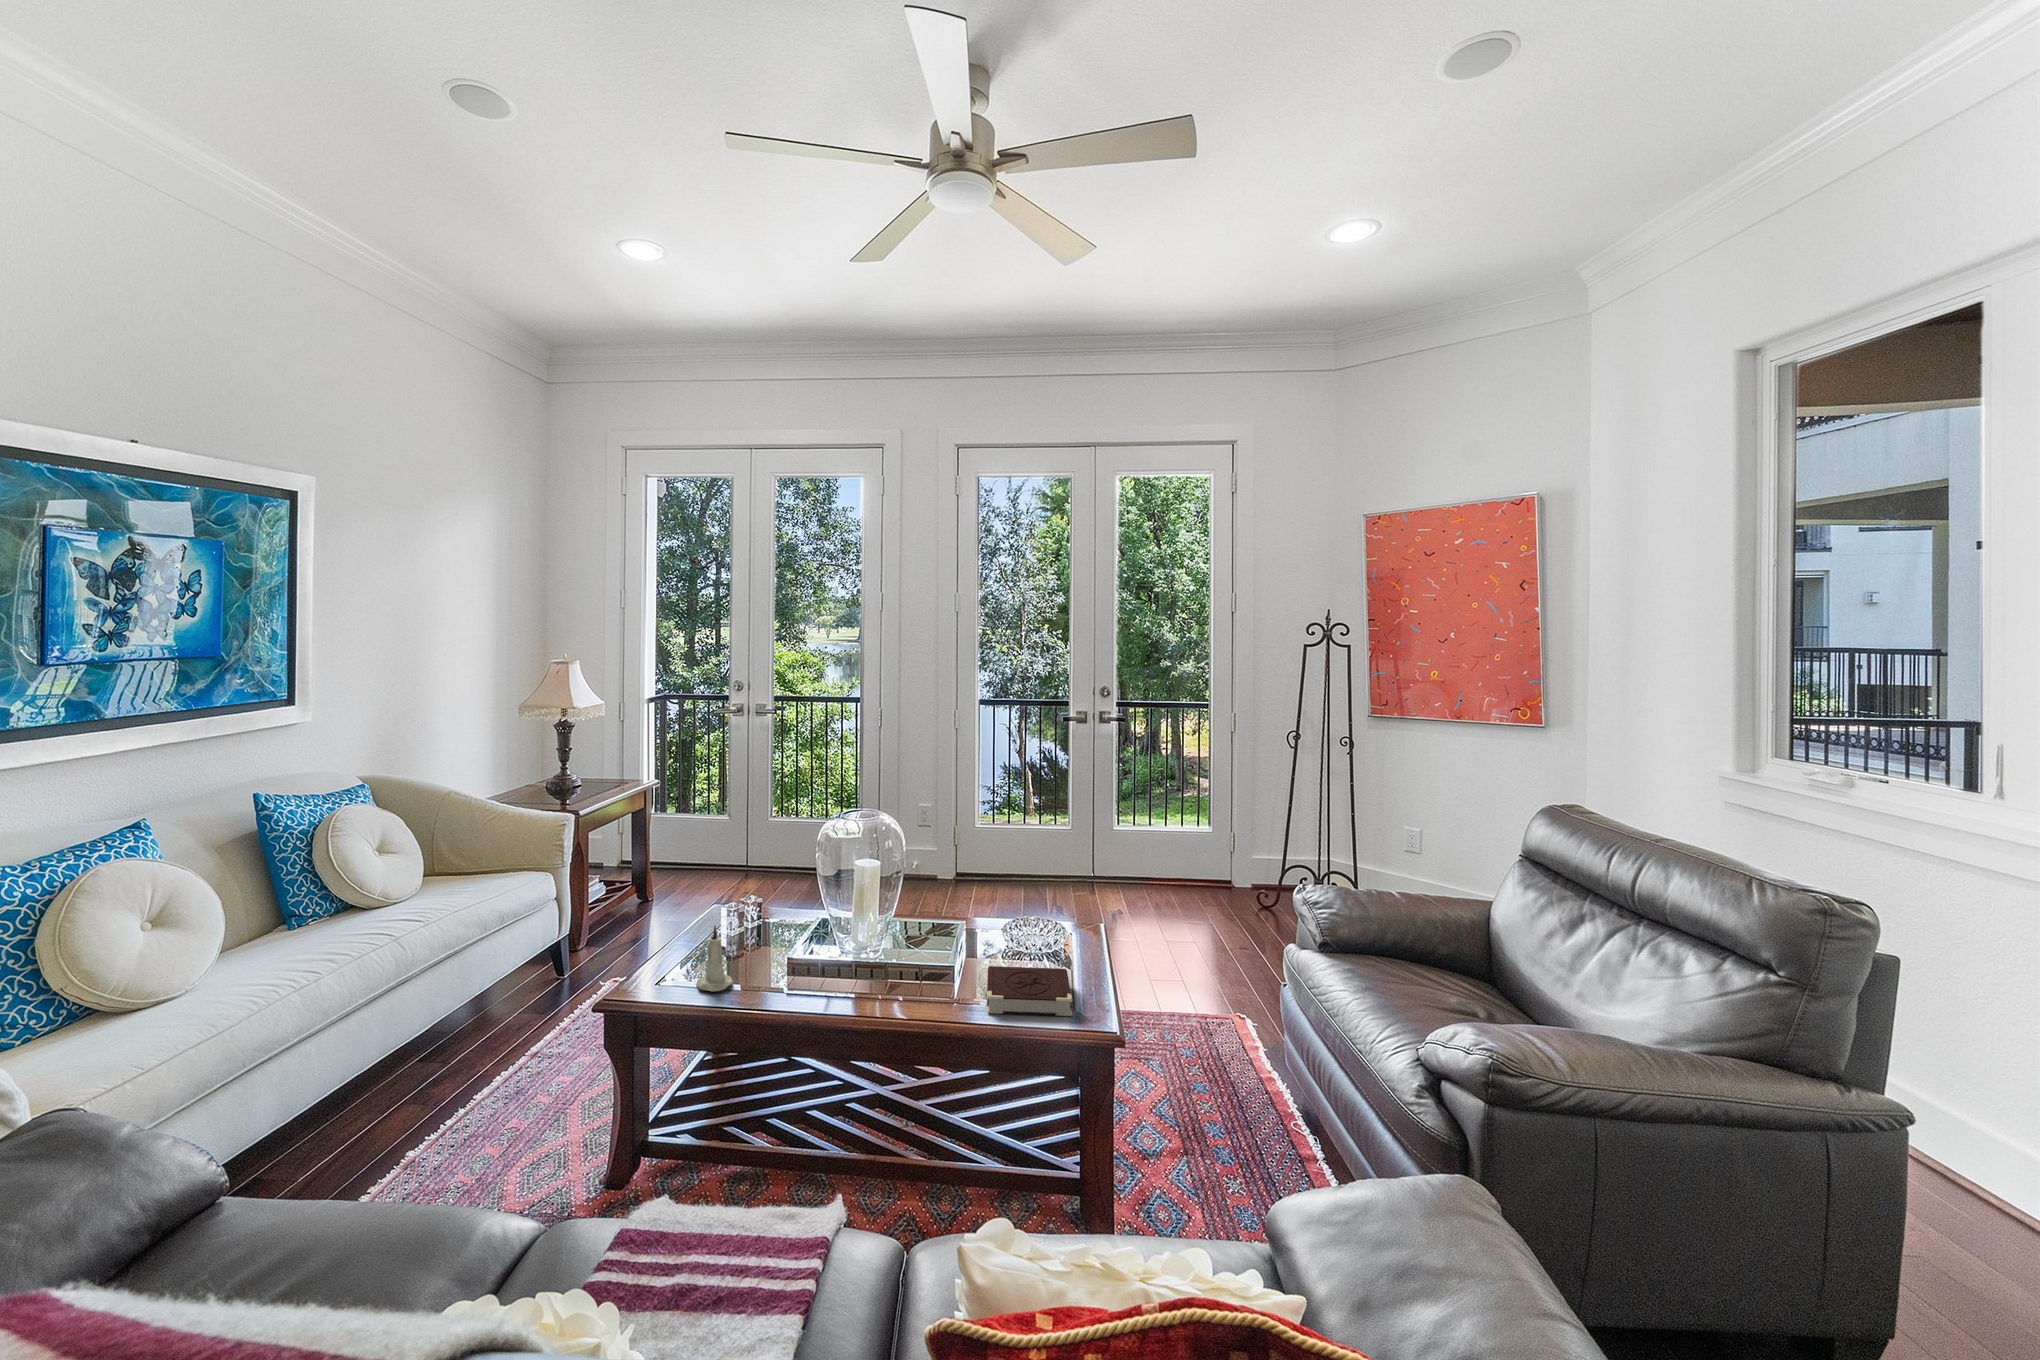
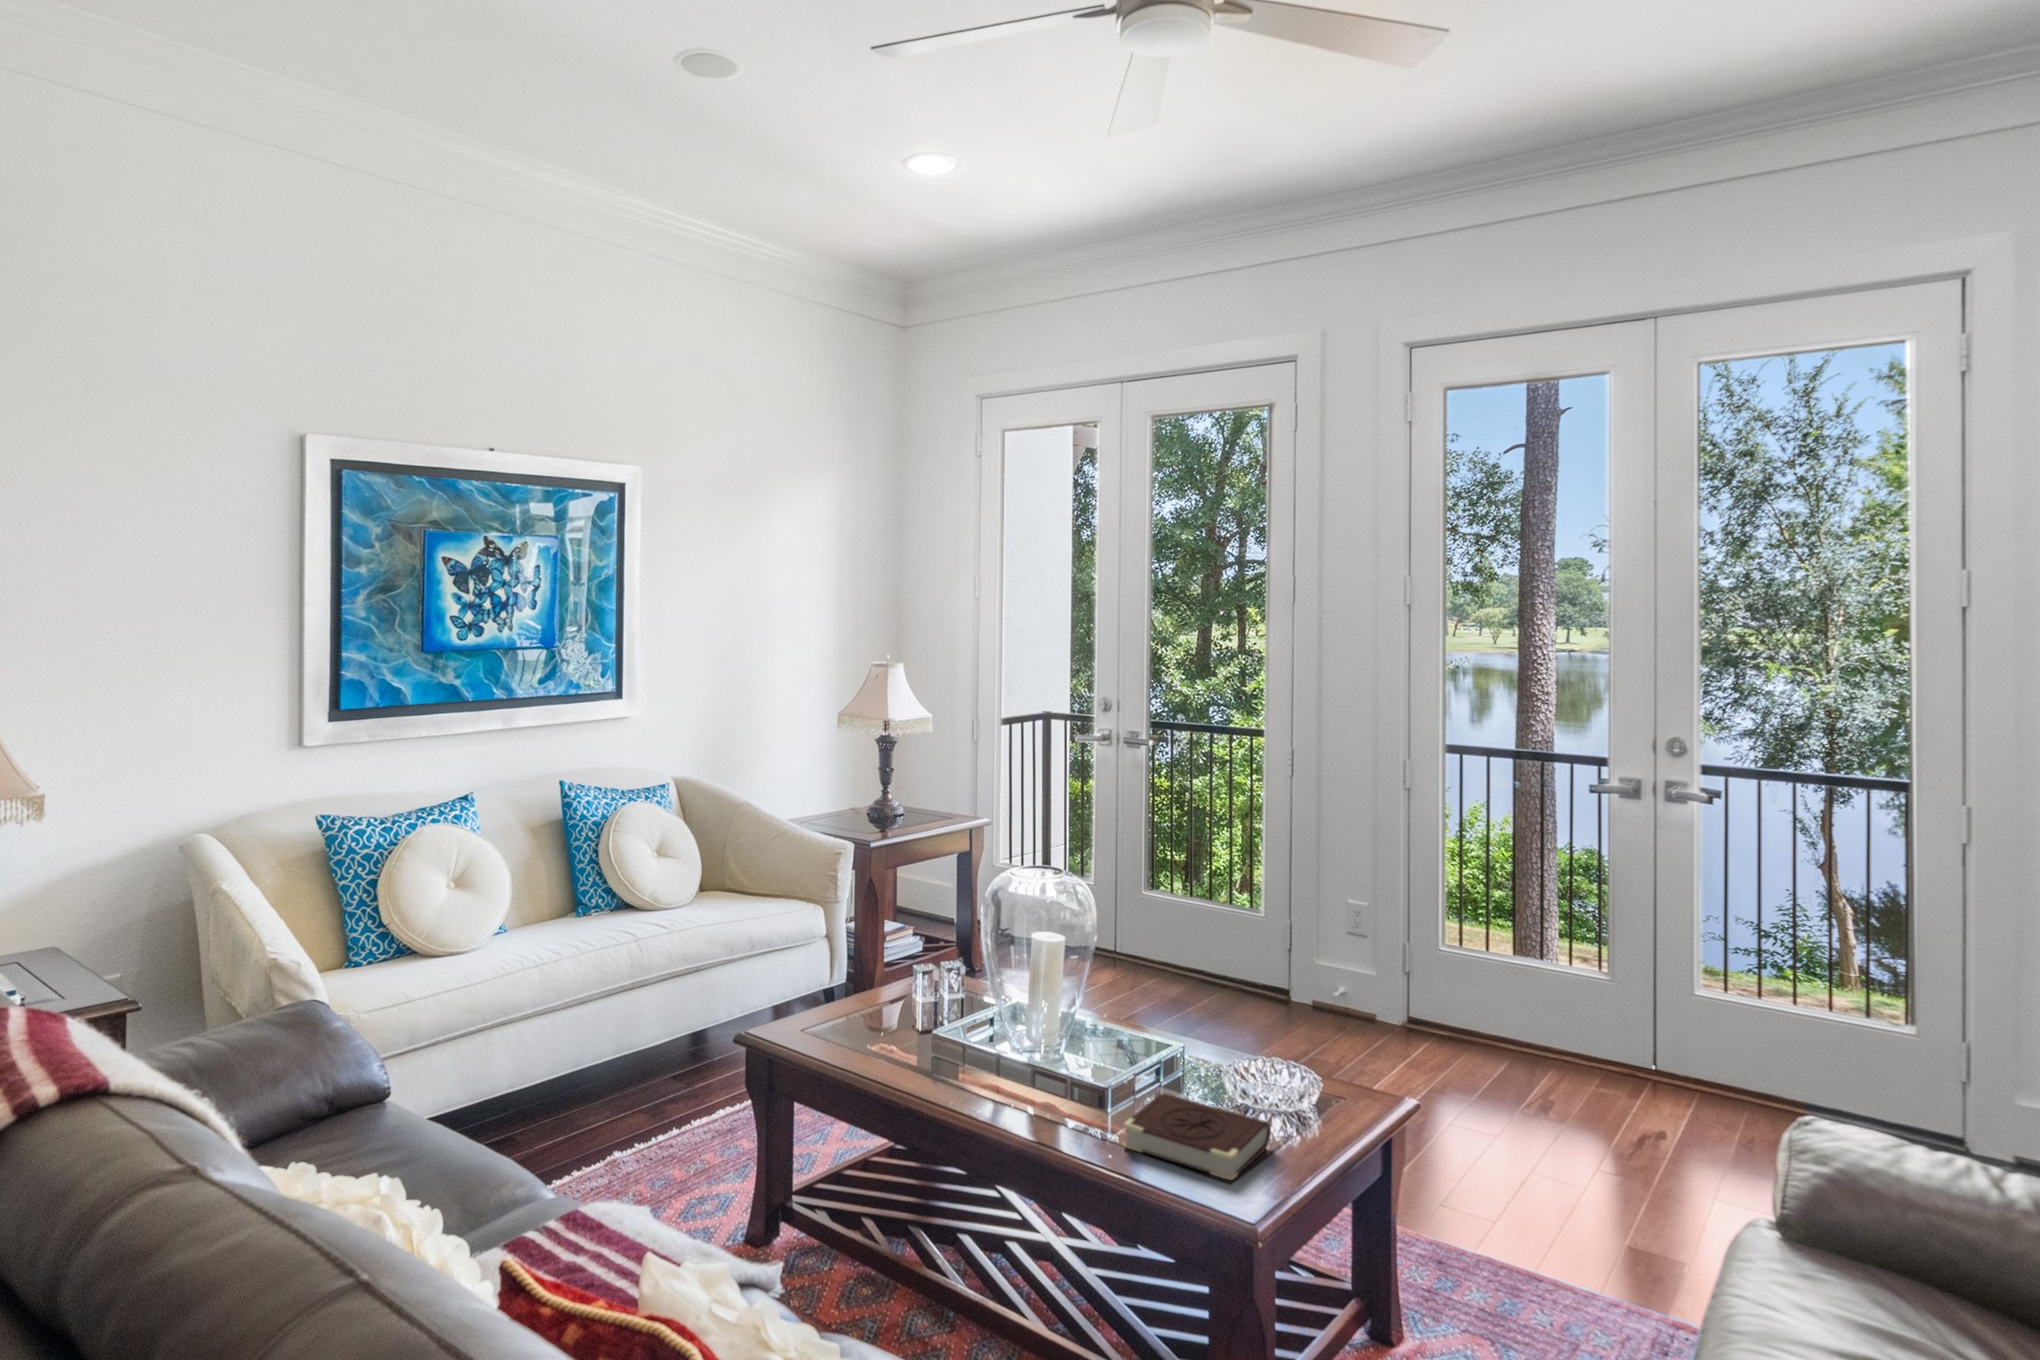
candle: present [696,926,733,991] -> none [837,970,877,1048]

